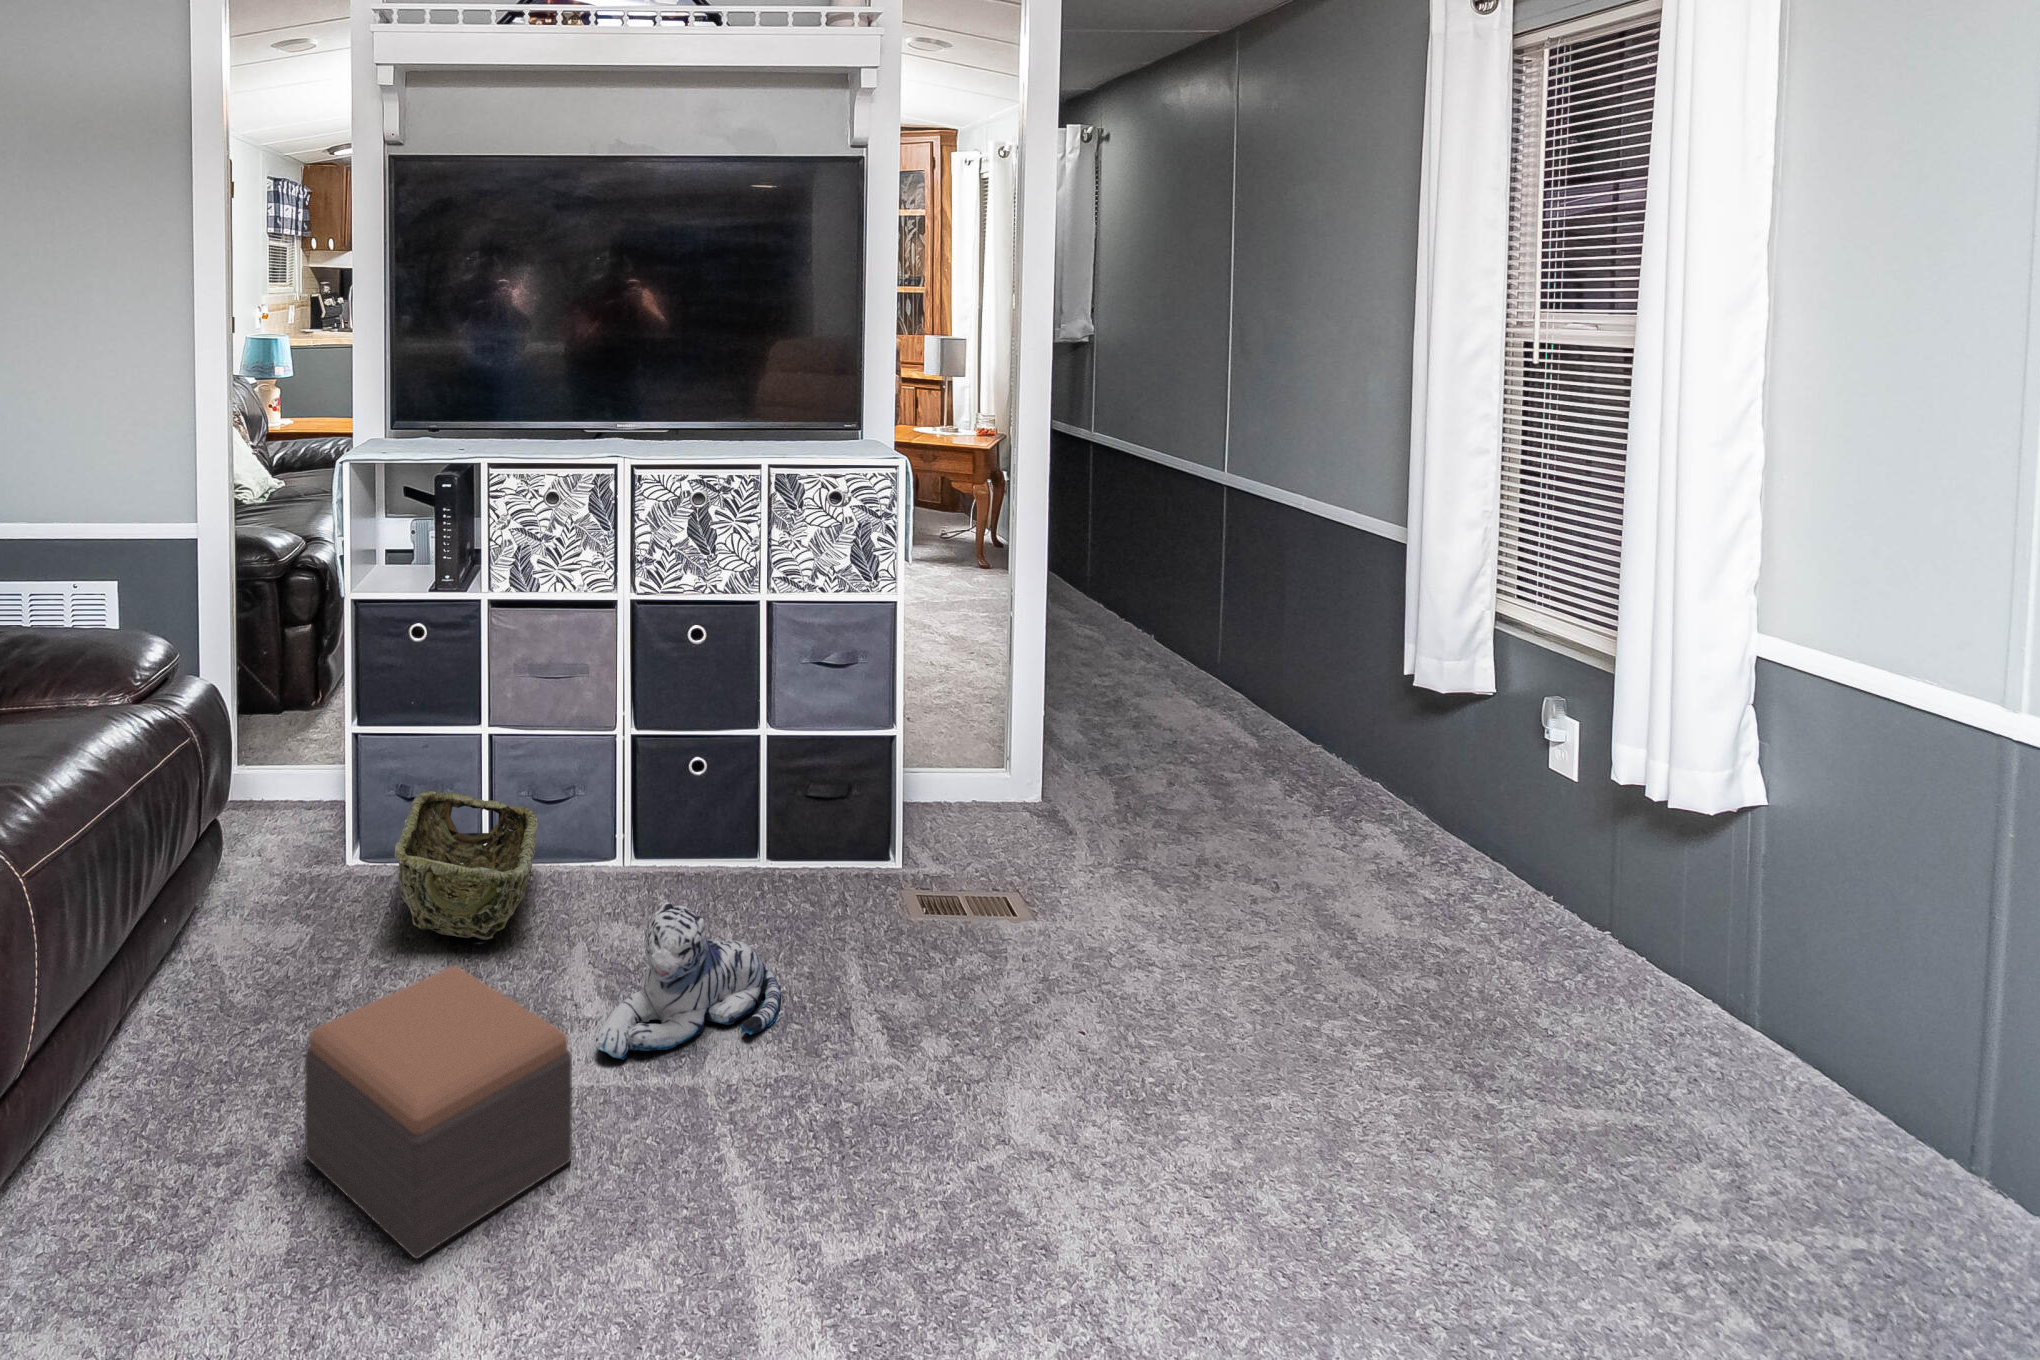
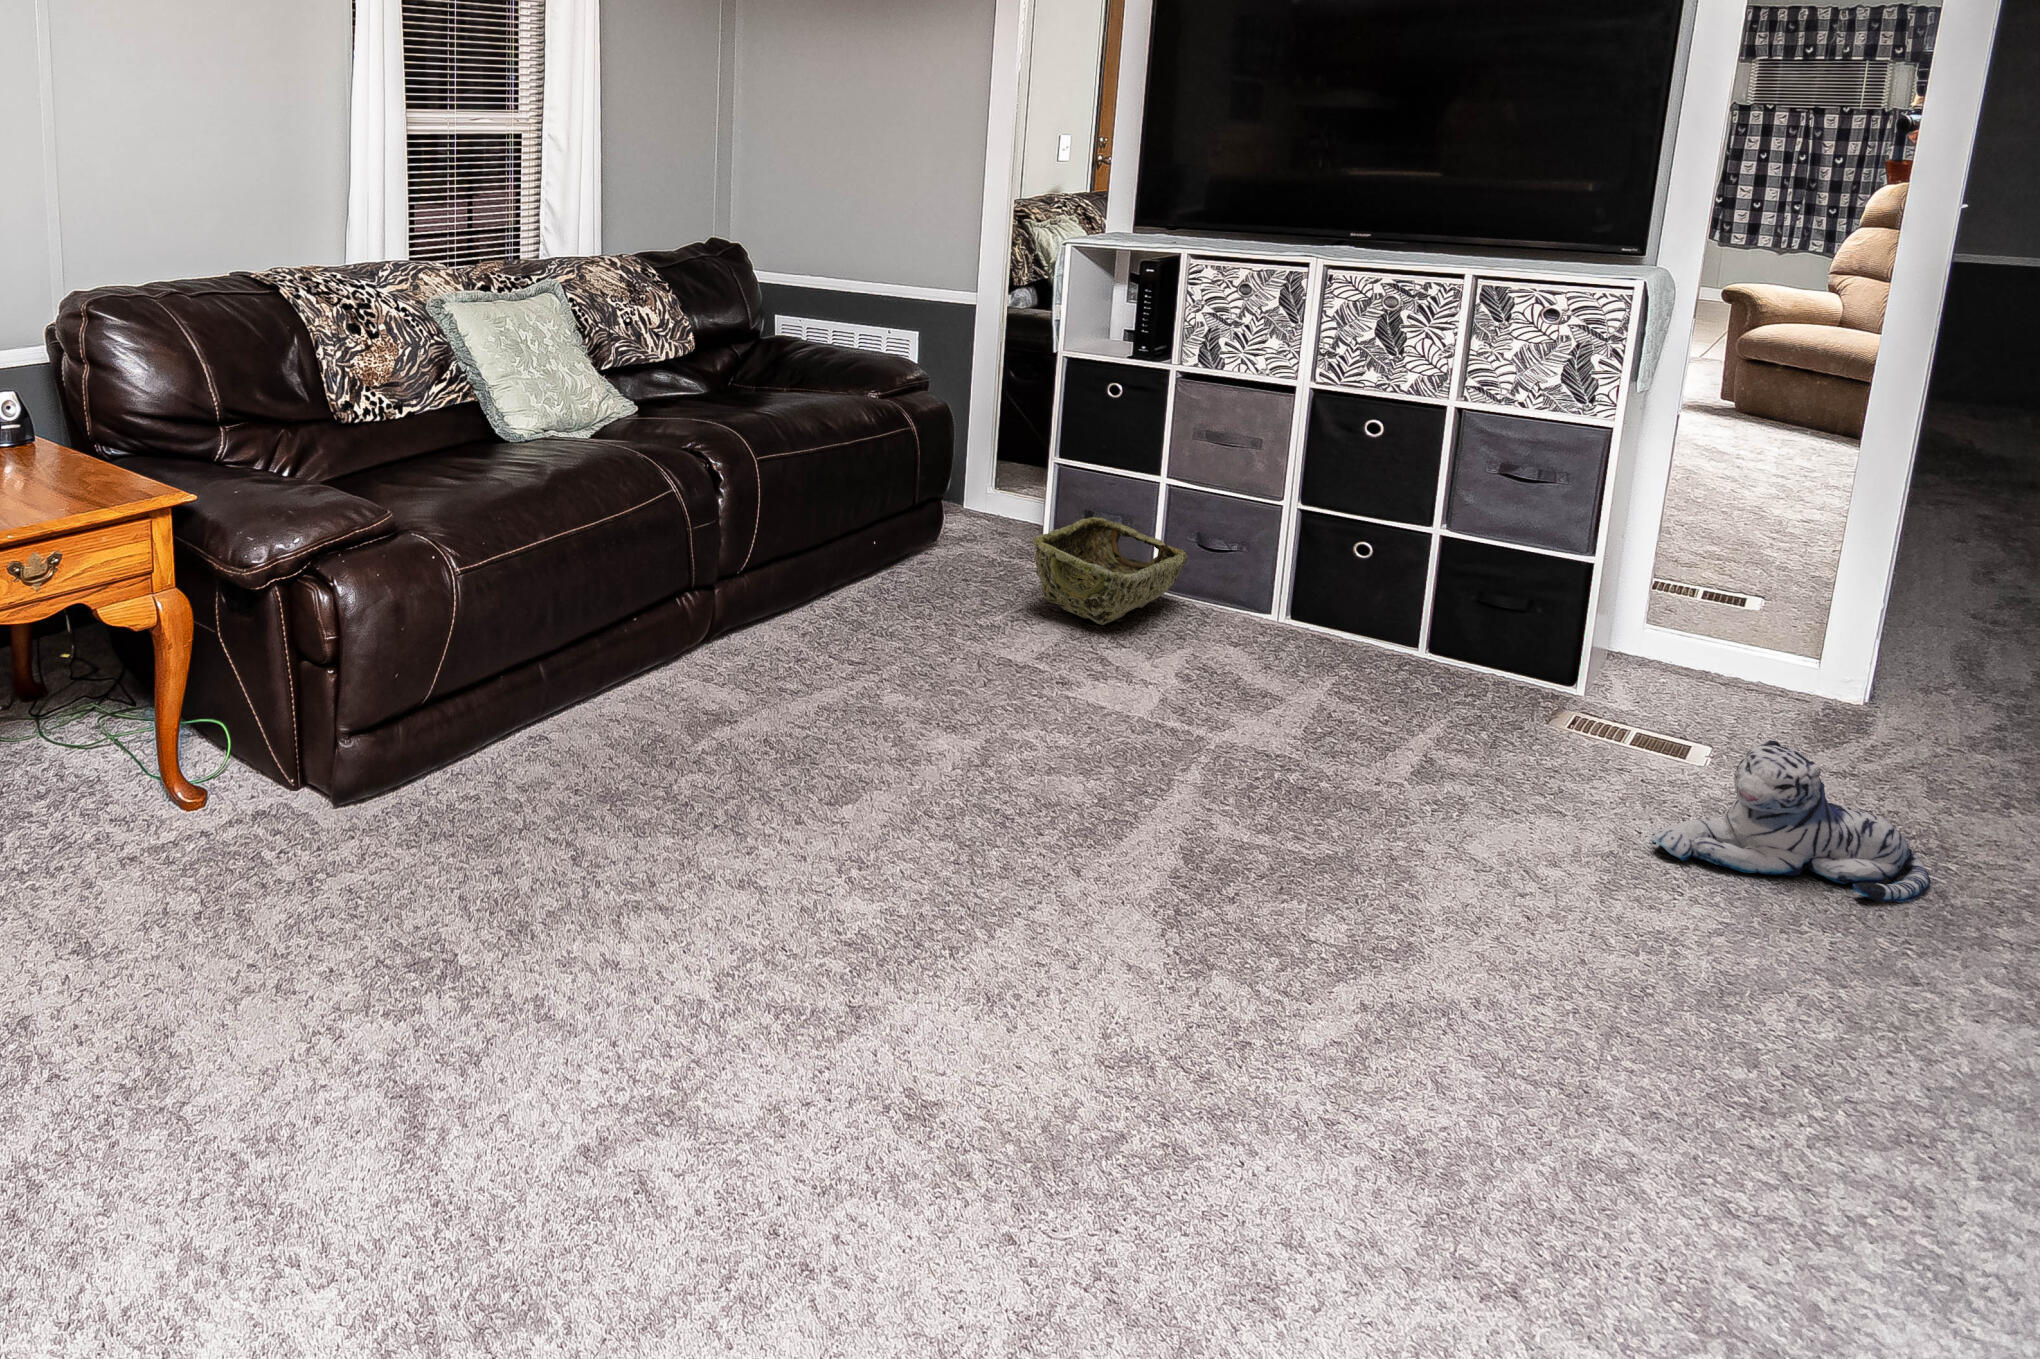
plush toy: present [596,902,781,1059] -> present [1651,739,1931,902]
footstool: present [305,966,572,1259] -> none [887,591,1058,730]

